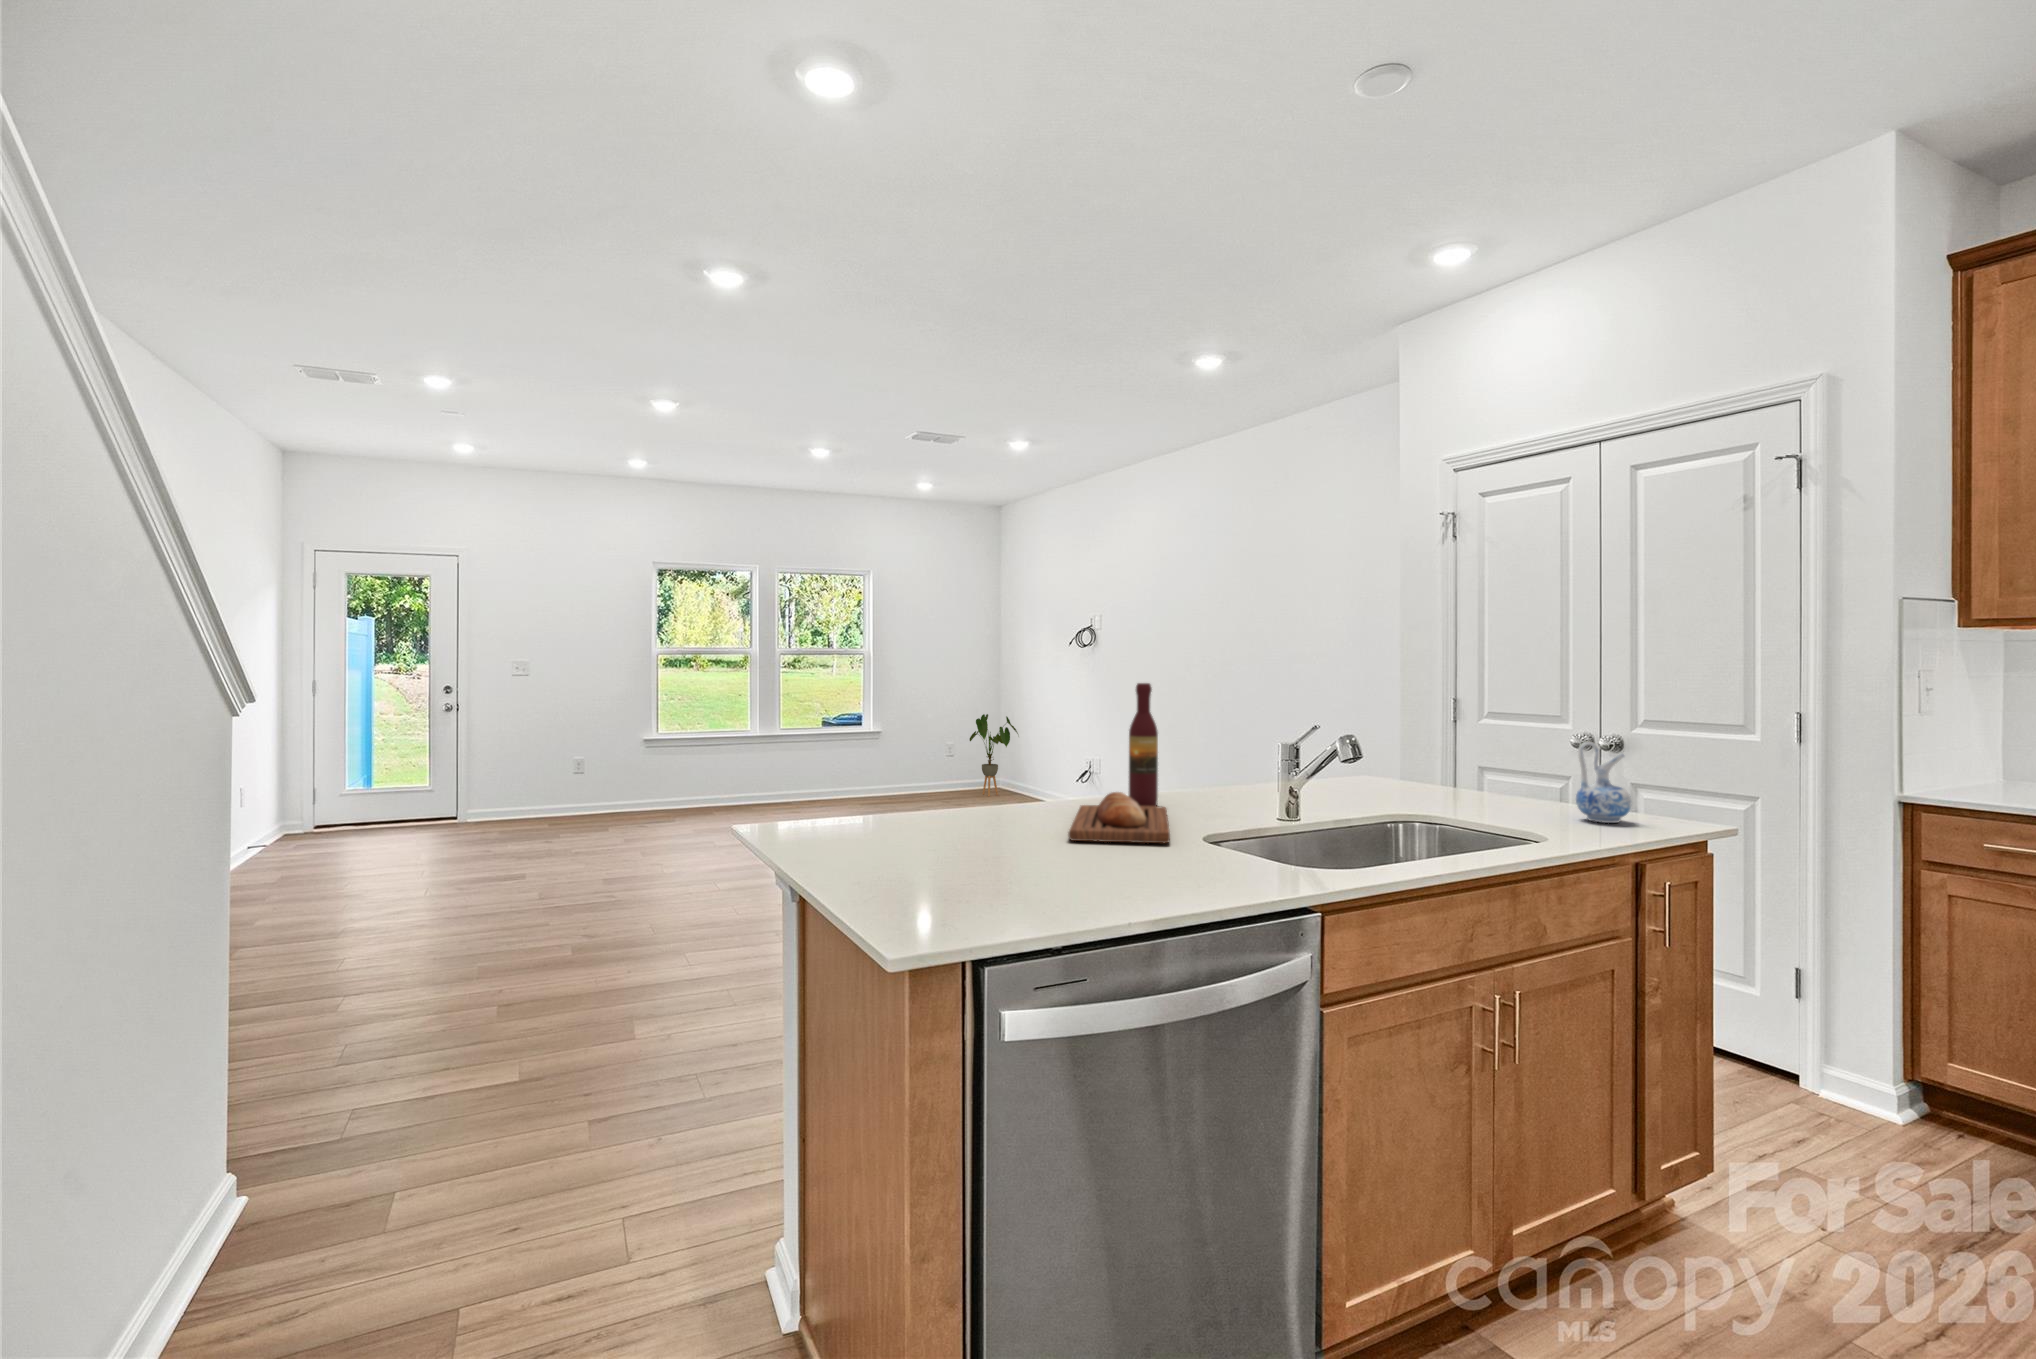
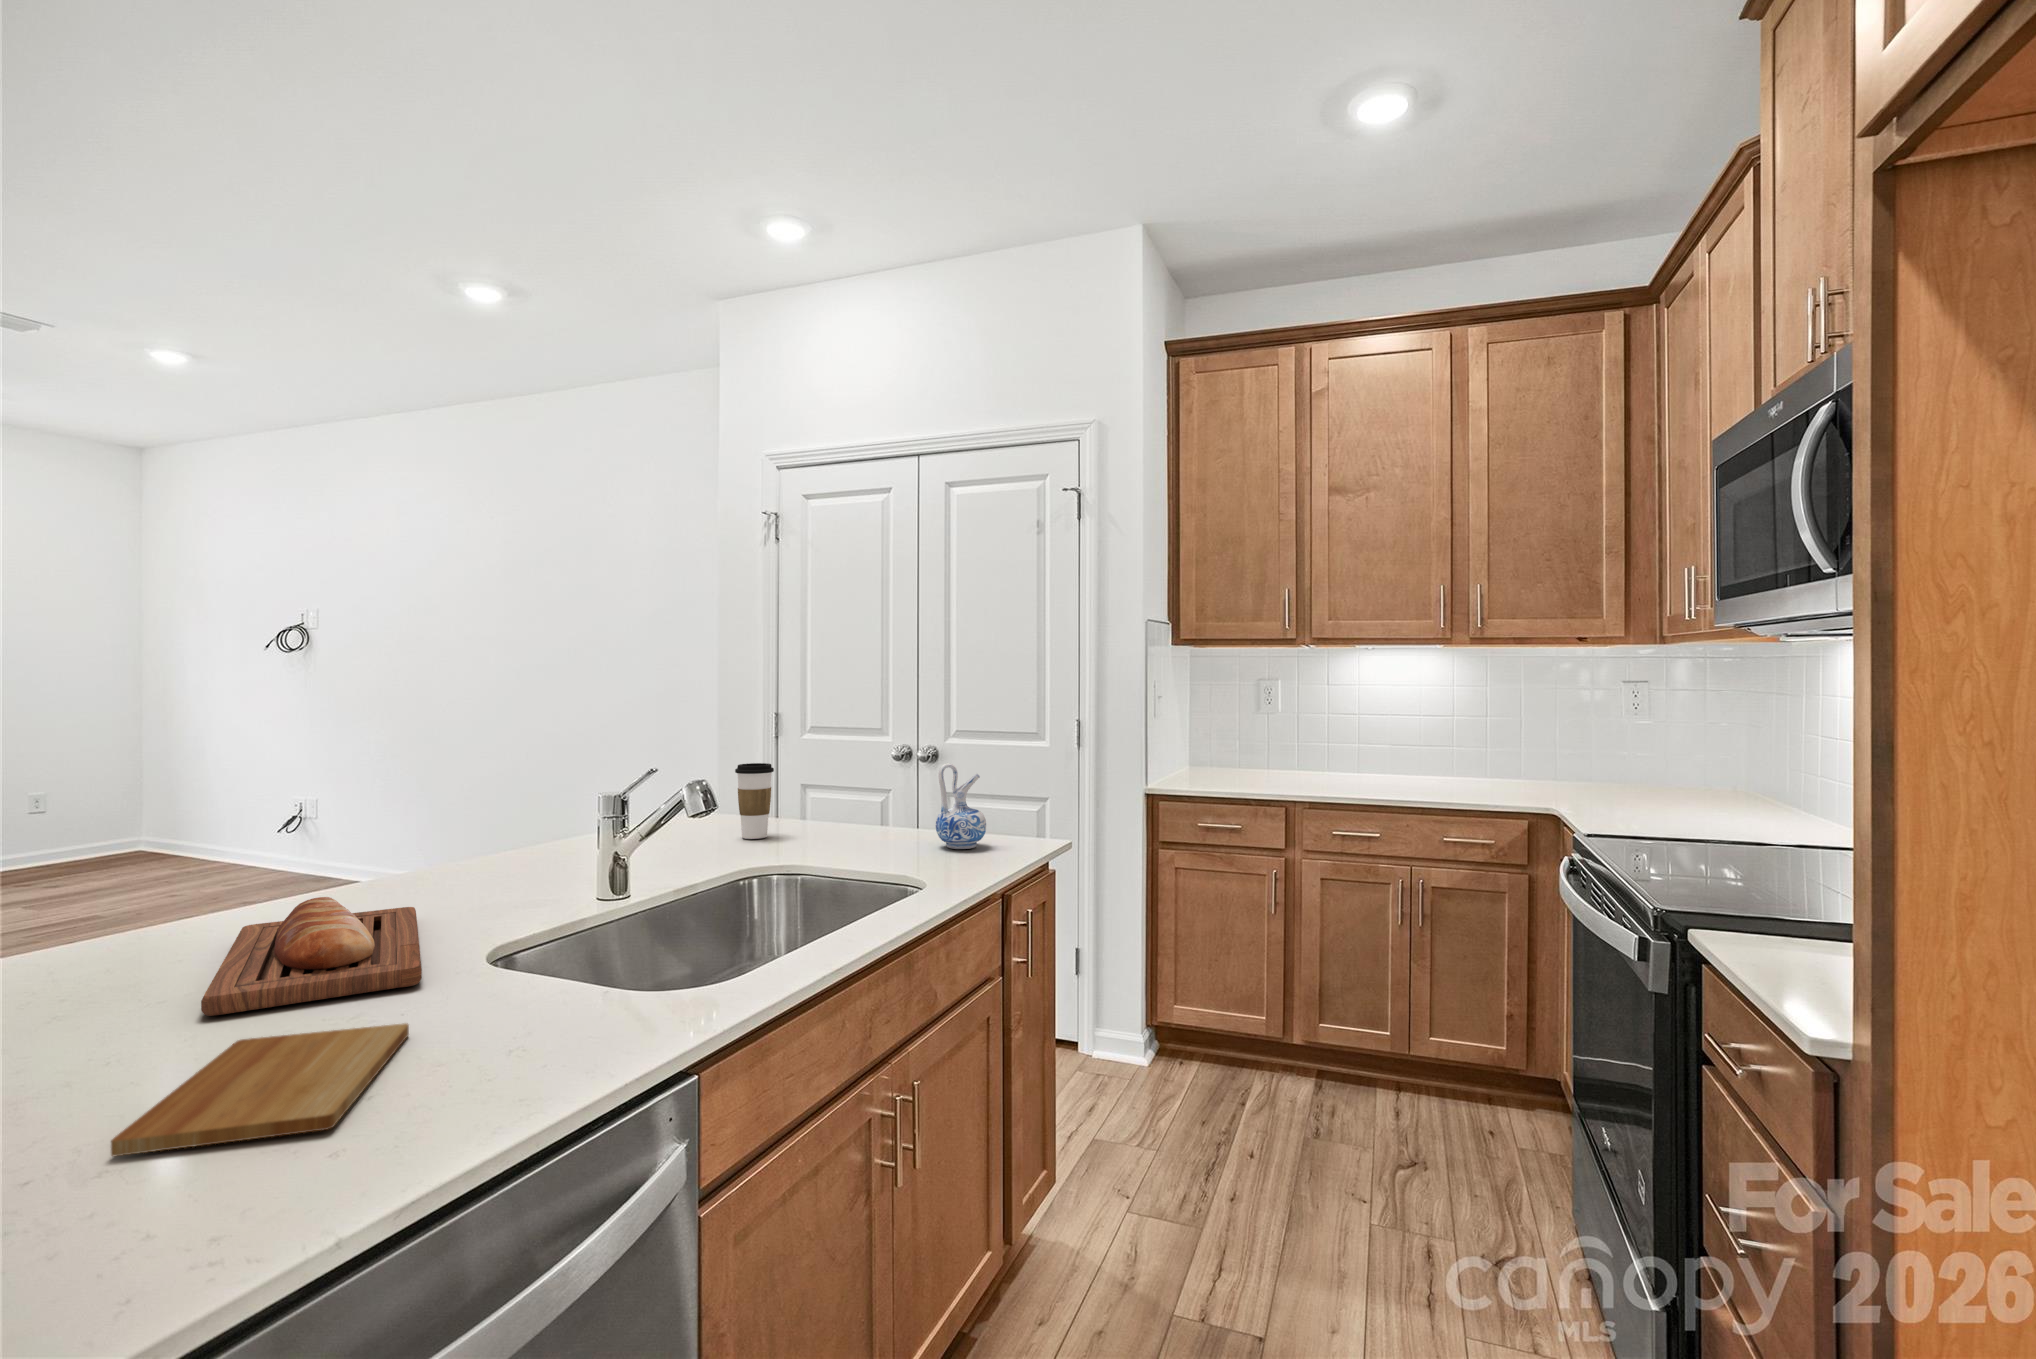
wine bottle: present [1129,683,1158,806] -> none [345,713,400,910]
house plant: present [970,714,1018,796] -> none [74,745,174,866]
coffee cup: none [1391,734,1424,797] -> present [735,763,774,839]
cutting board: none [1045,850,1164,888] -> present [111,1023,409,1156]

